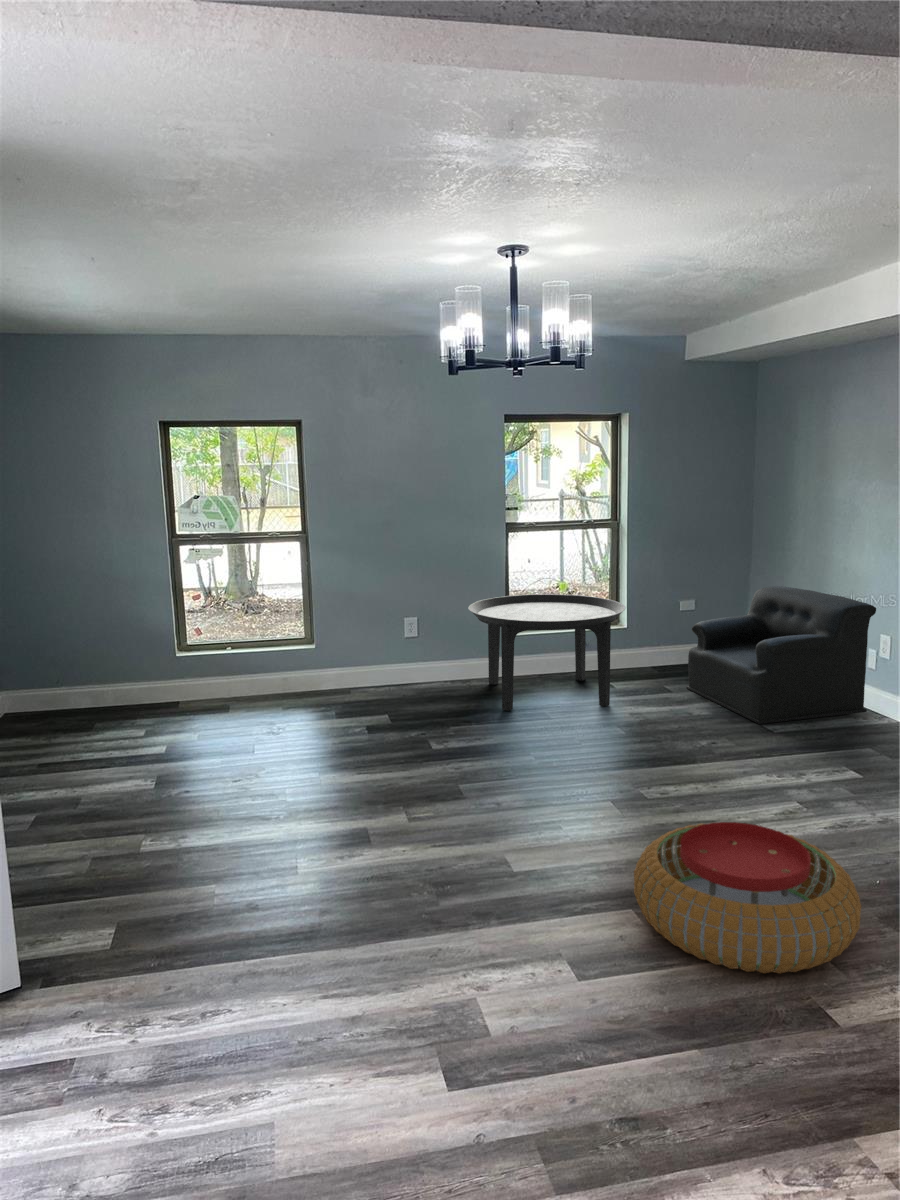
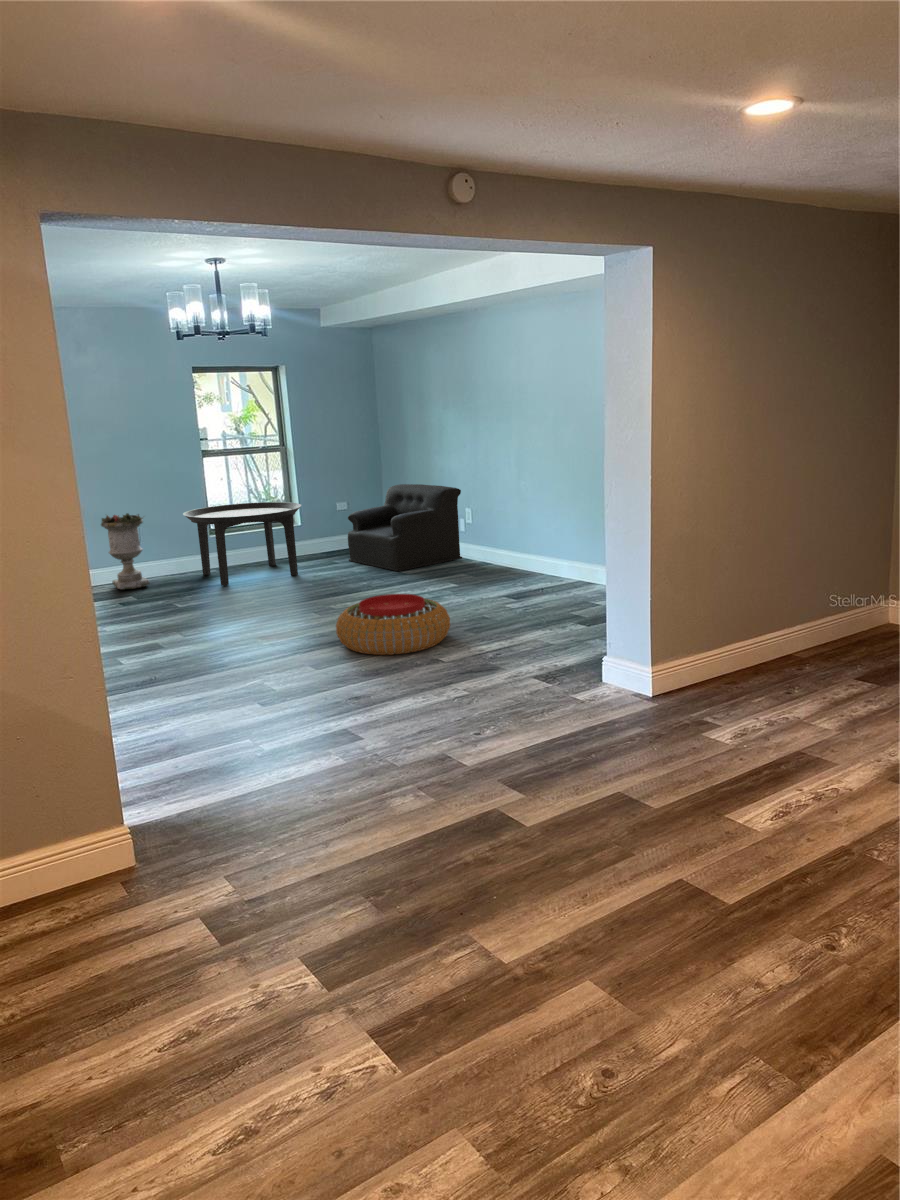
planter: none [369,598,423,696] -> present [101,513,150,590]

